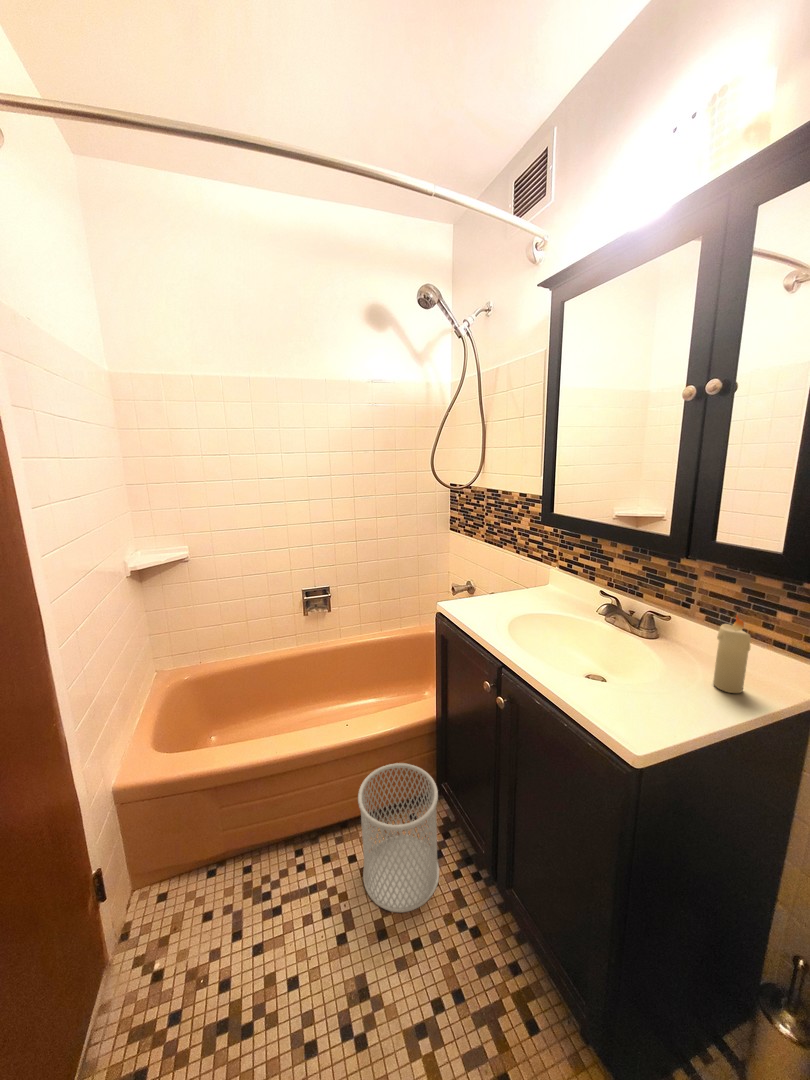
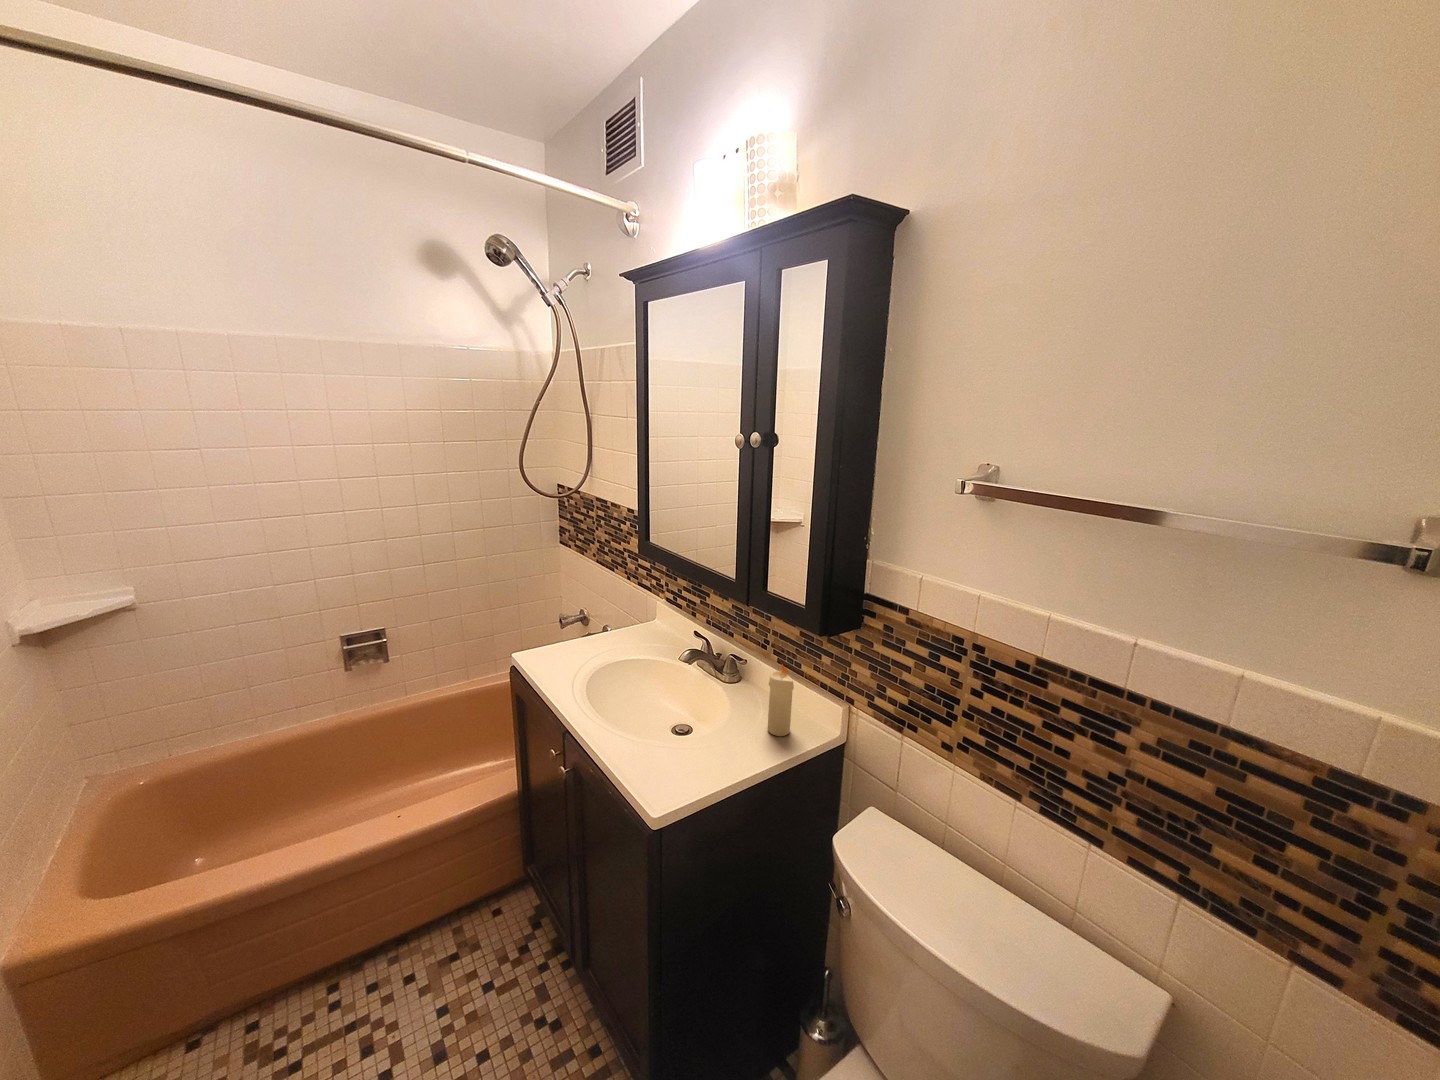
wastebasket: present [358,763,439,913] -> none [410,848,523,1028]

